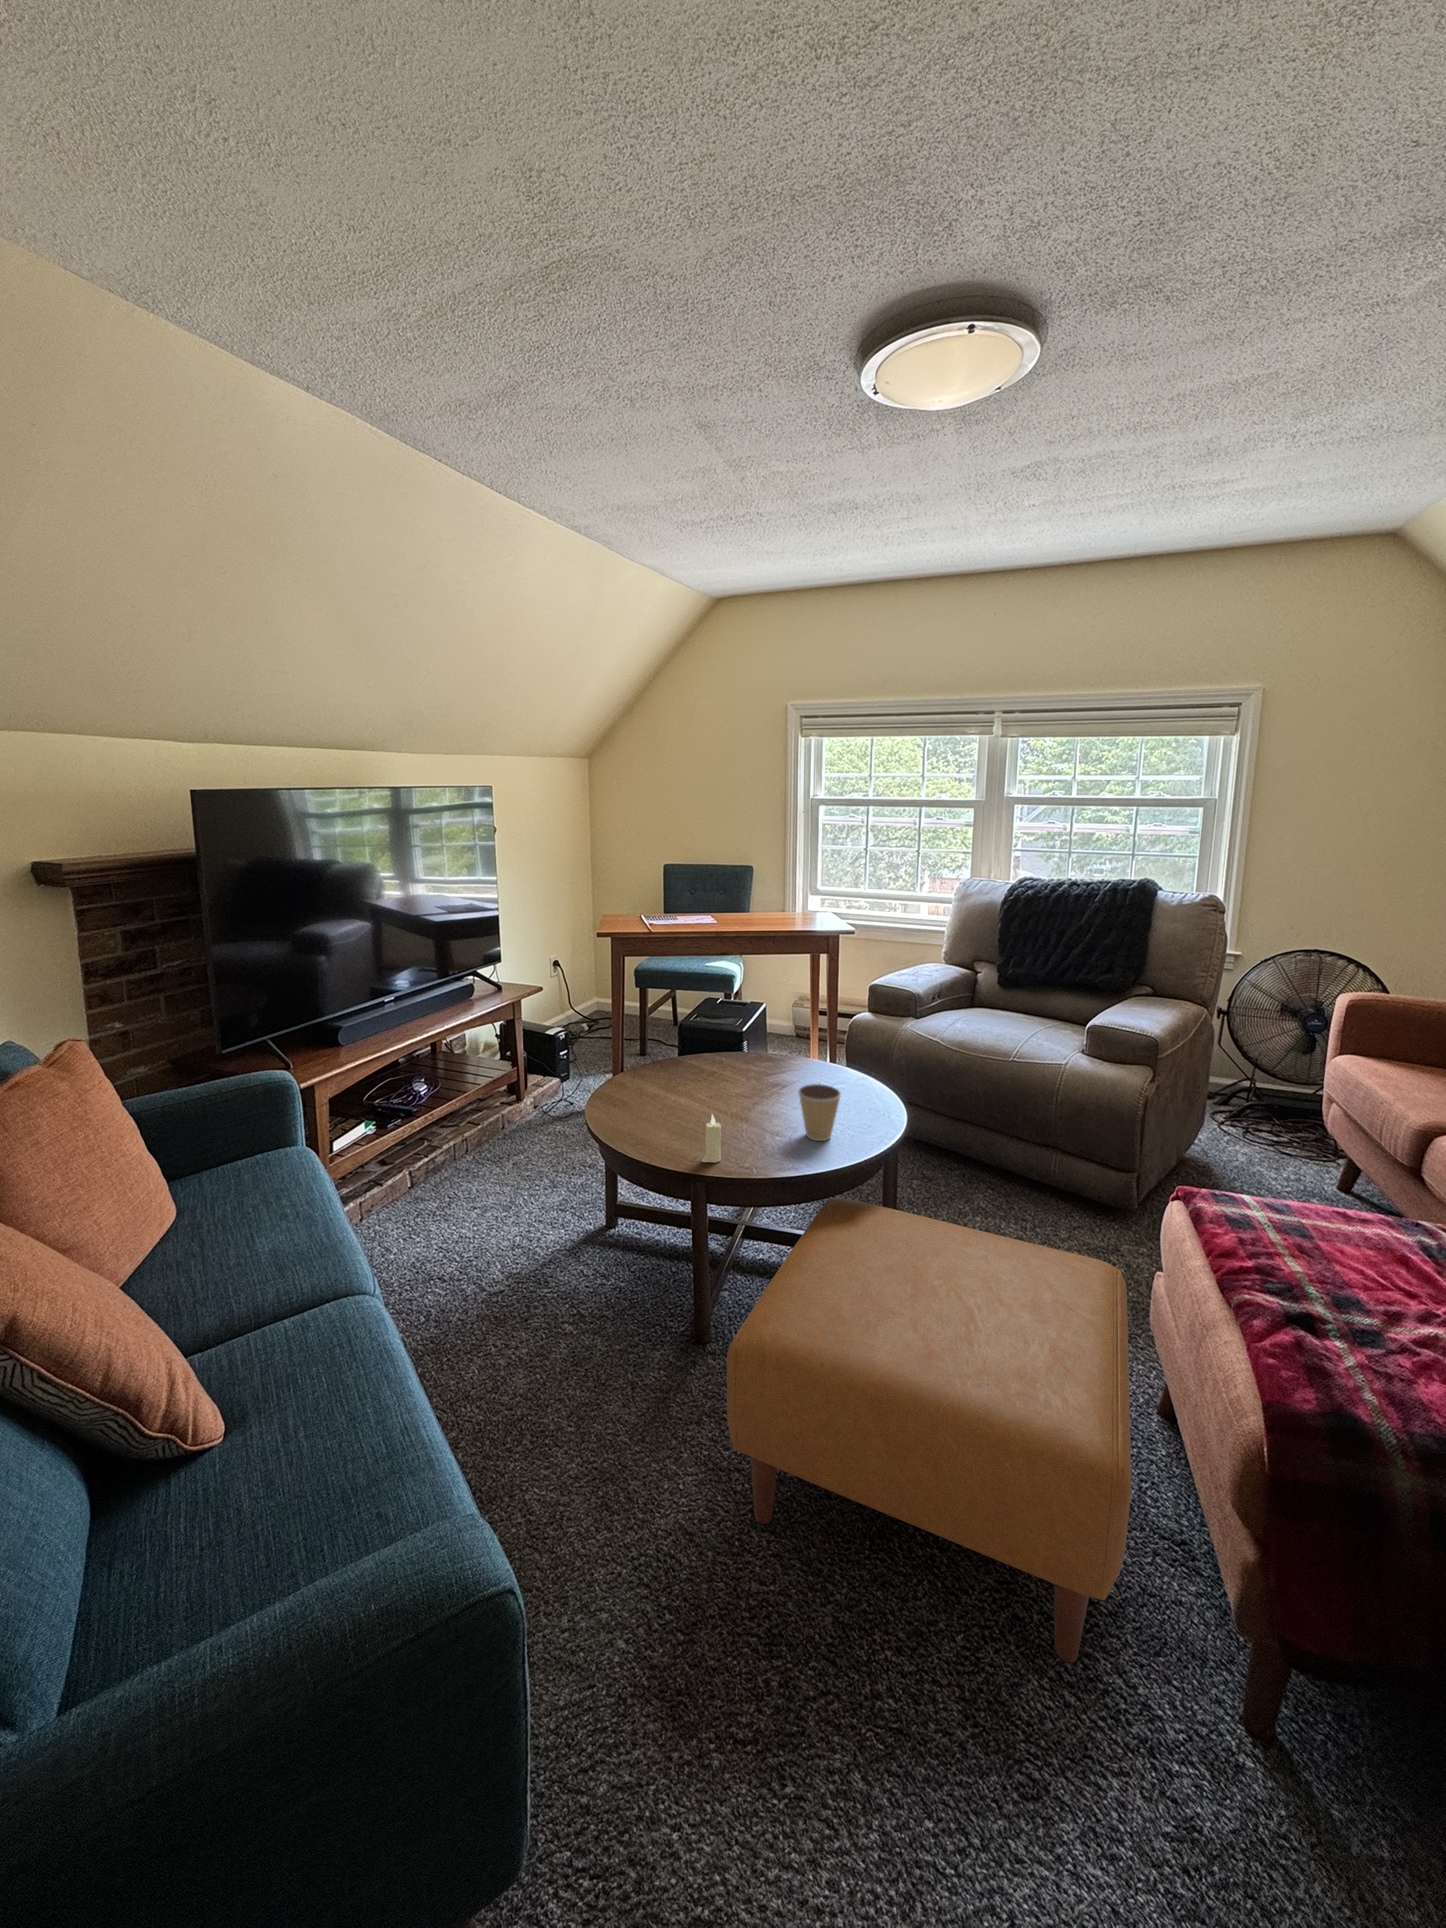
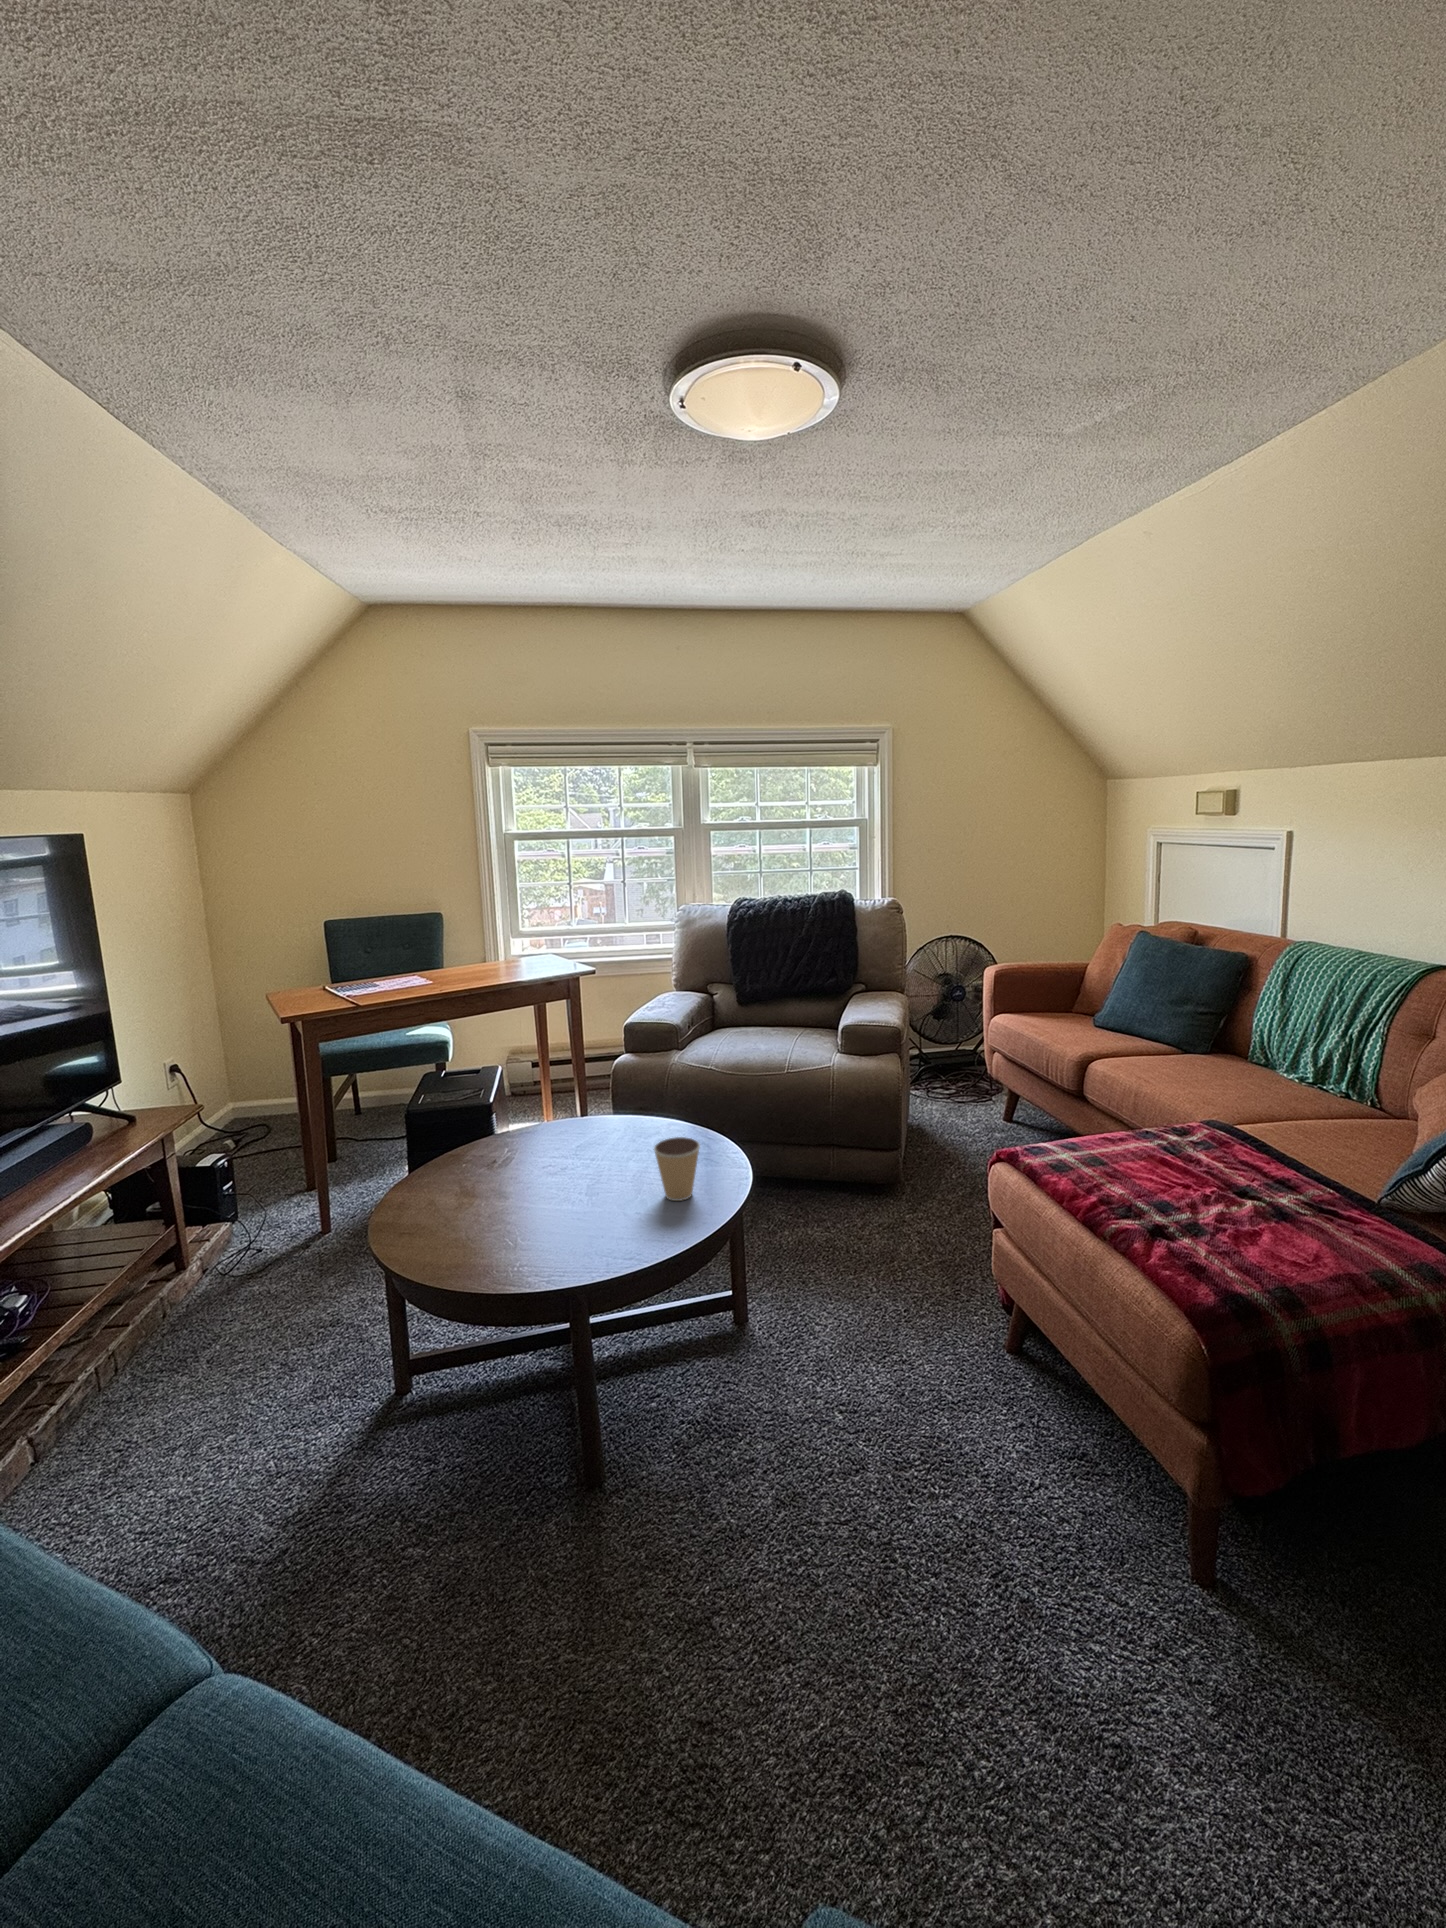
candle: present [702,1114,721,1163] -> none [576,1205,597,1265]
ottoman: present [727,1198,1131,1662] -> none [710,1233,1122,1658]

